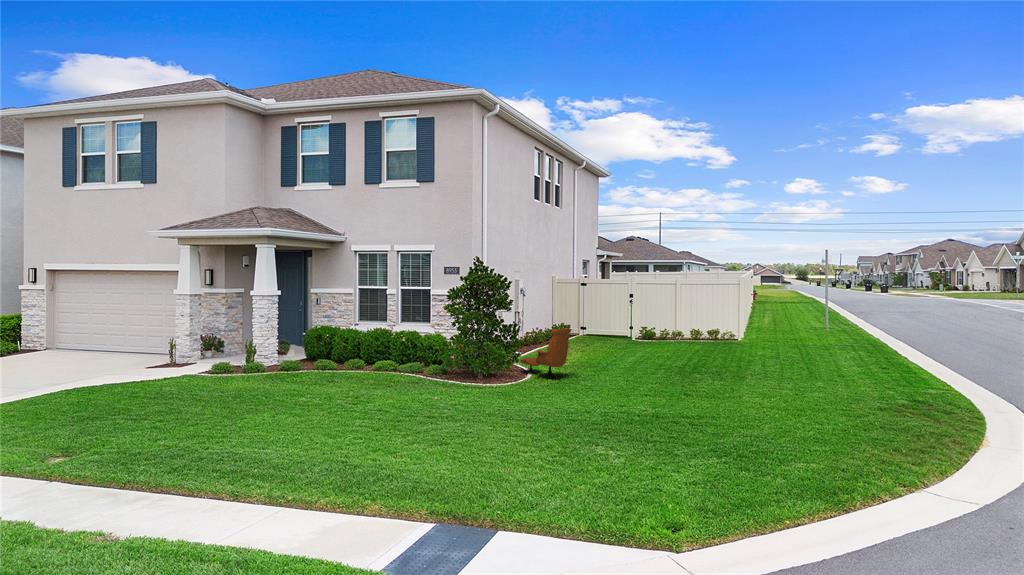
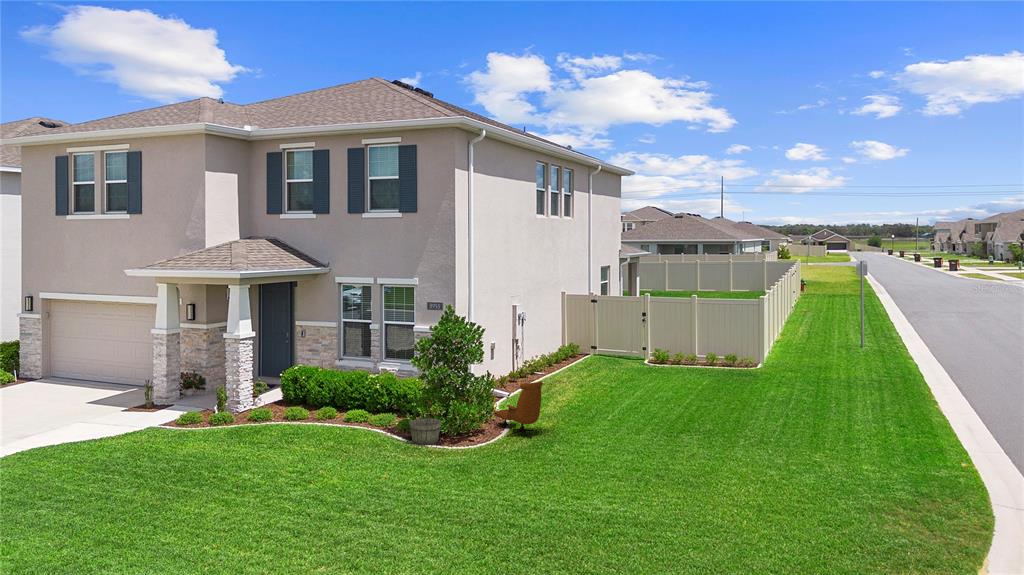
wooden bucket: none [449,359,479,386] -> present [409,415,441,445]

